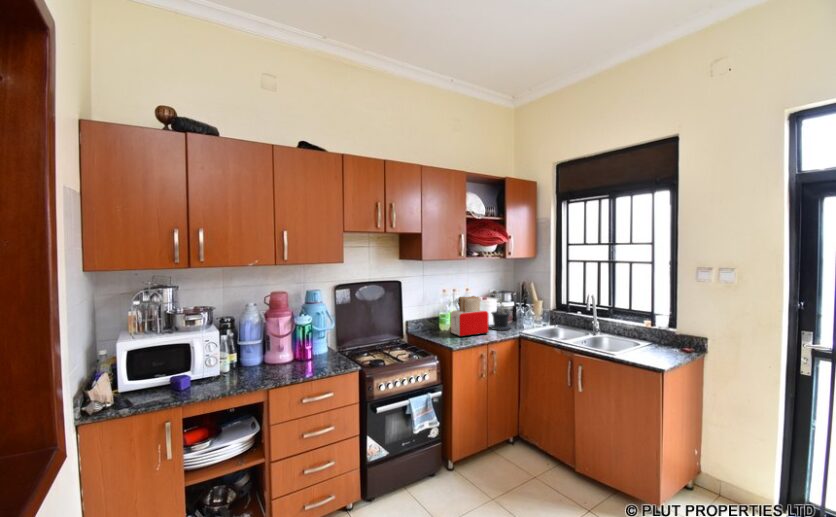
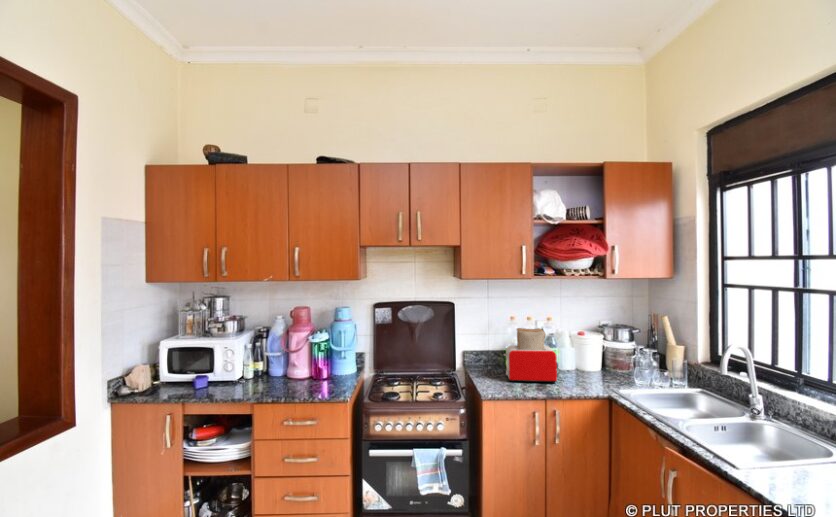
potted plant: present [490,293,511,330] -> none [571,324,607,383]

